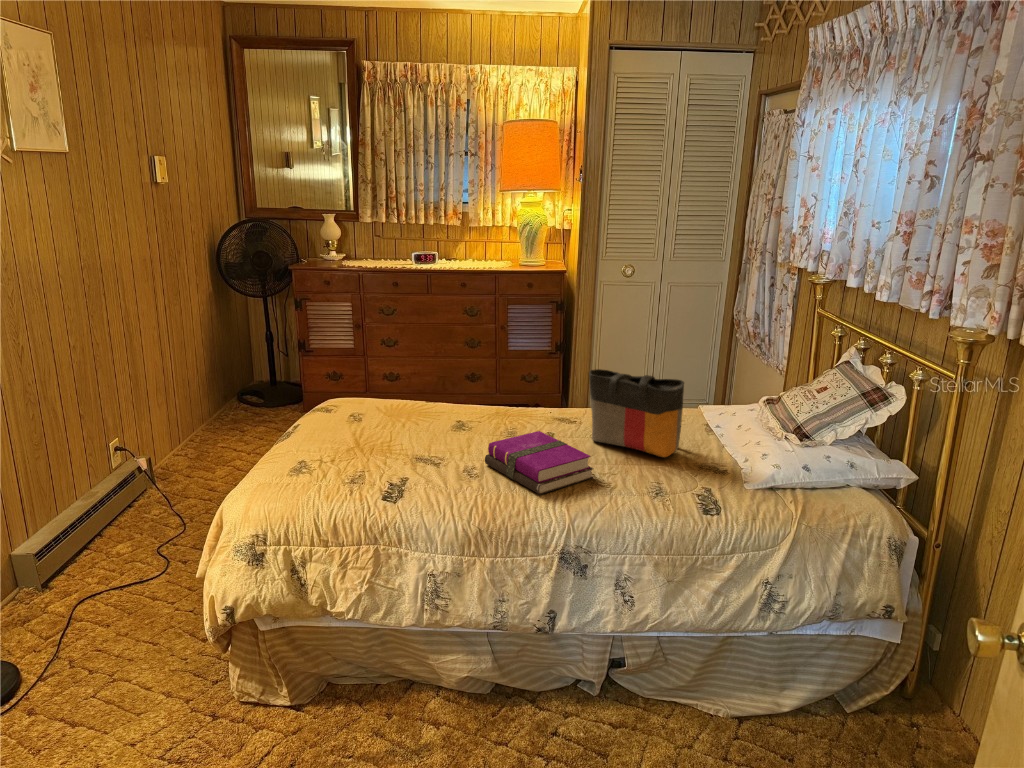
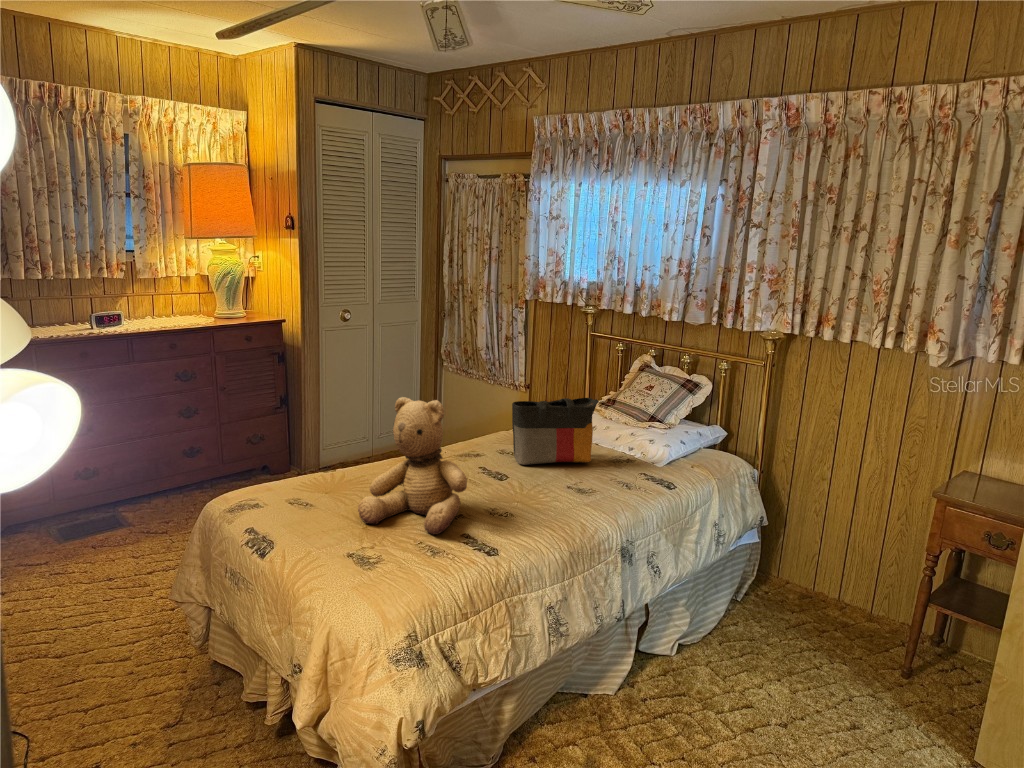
teddy bear: none [363,338,456,471] -> present [358,397,467,535]
notebook: present [485,431,594,494] -> none [492,465,577,511]

